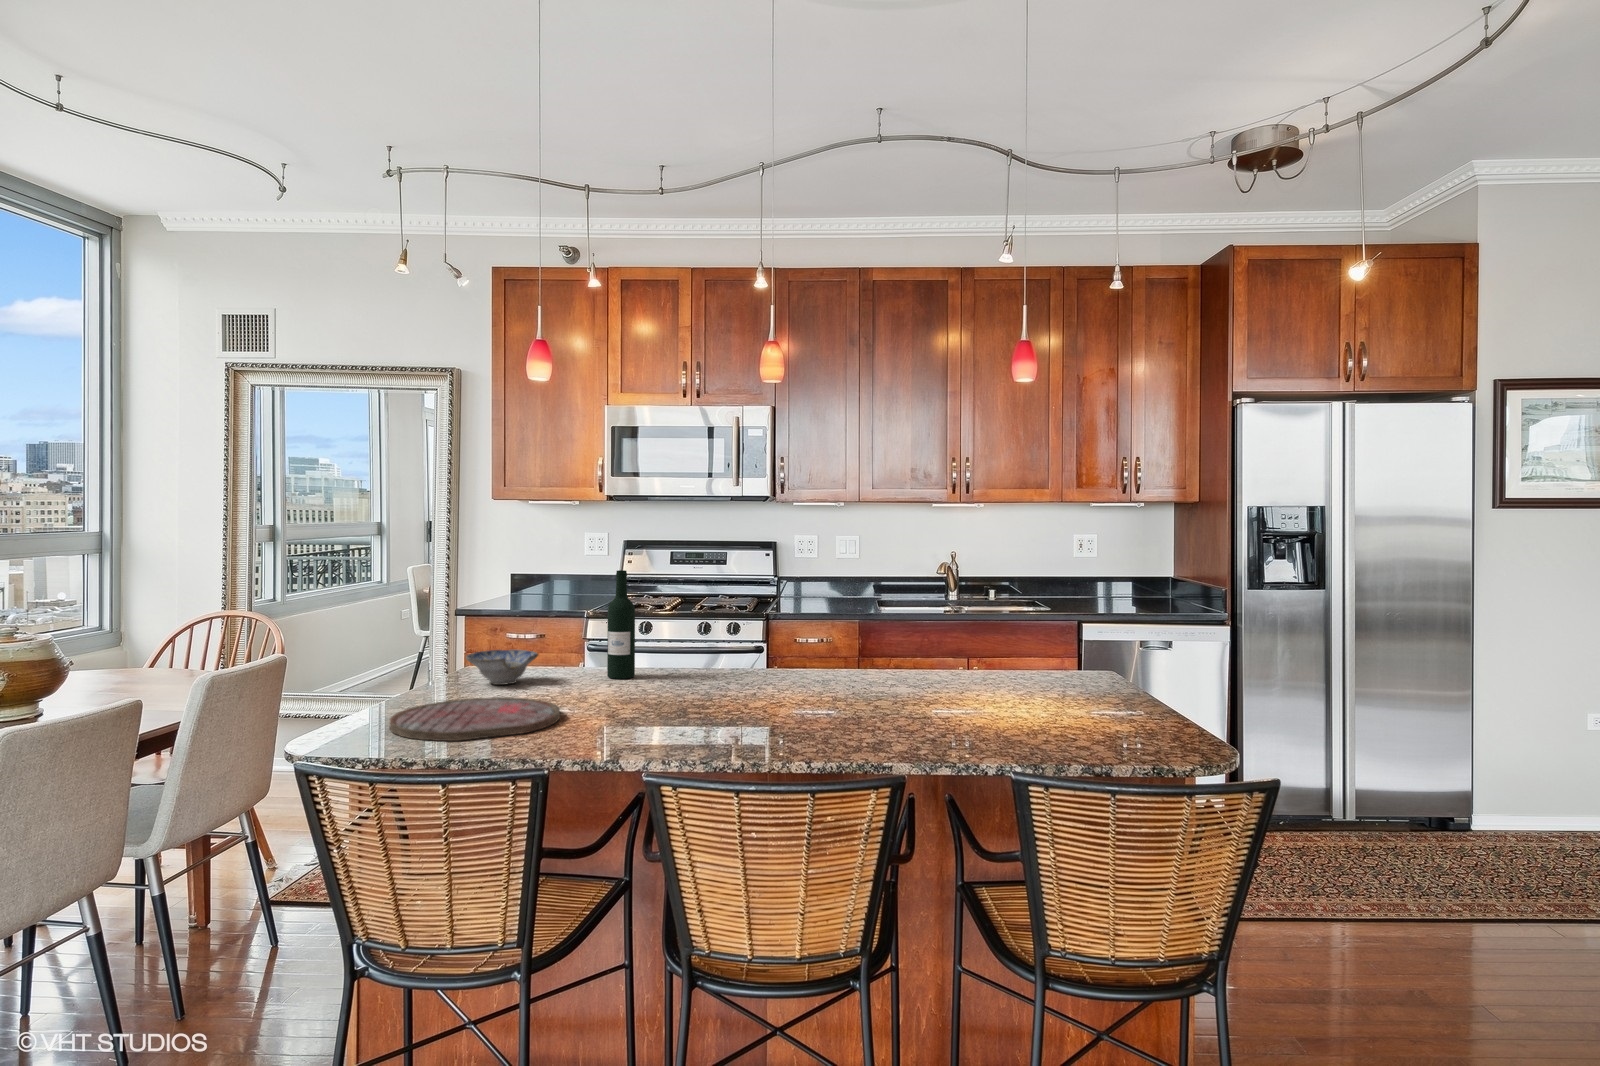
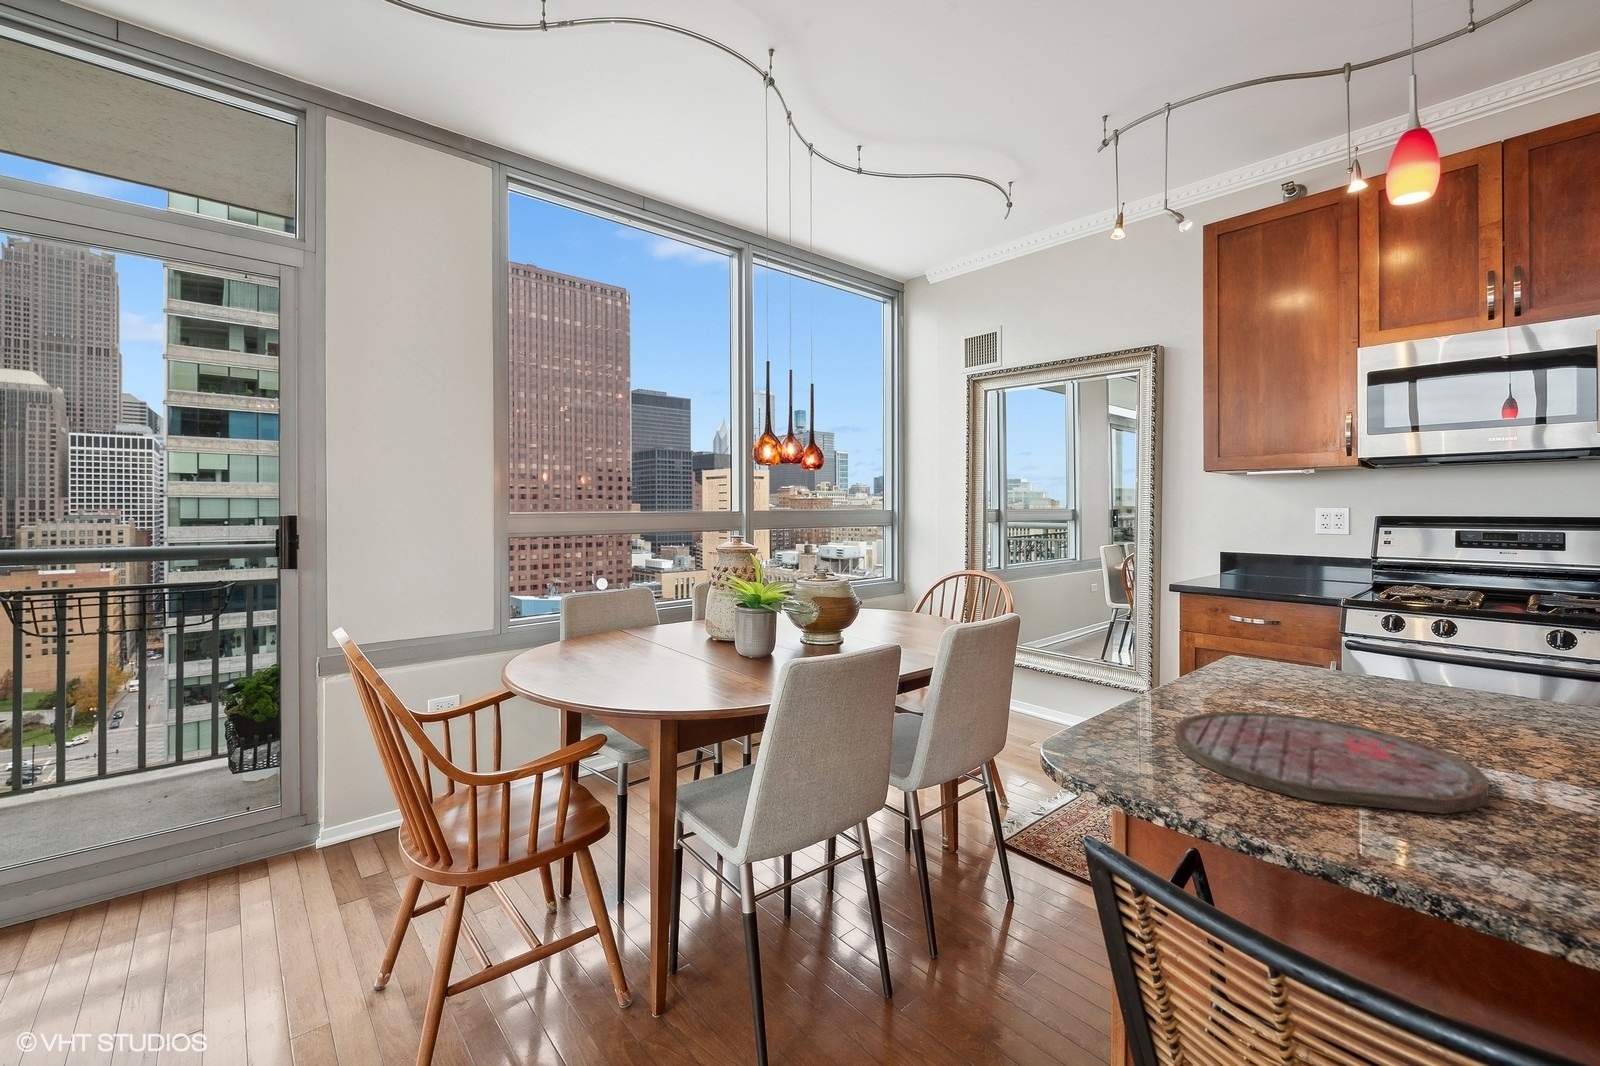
wine bottle: present [607,570,635,679] -> none [1480,543,1544,714]
ceramic bowl: present [466,650,538,685] -> none [1241,642,1356,693]

